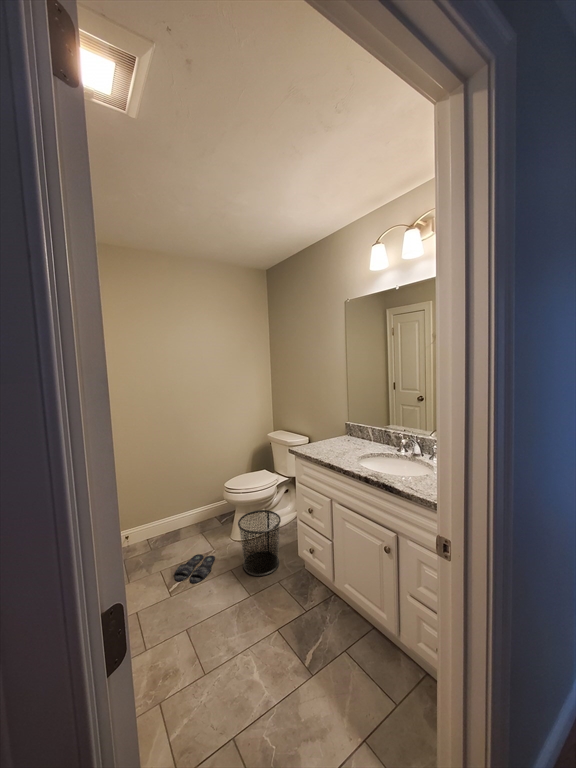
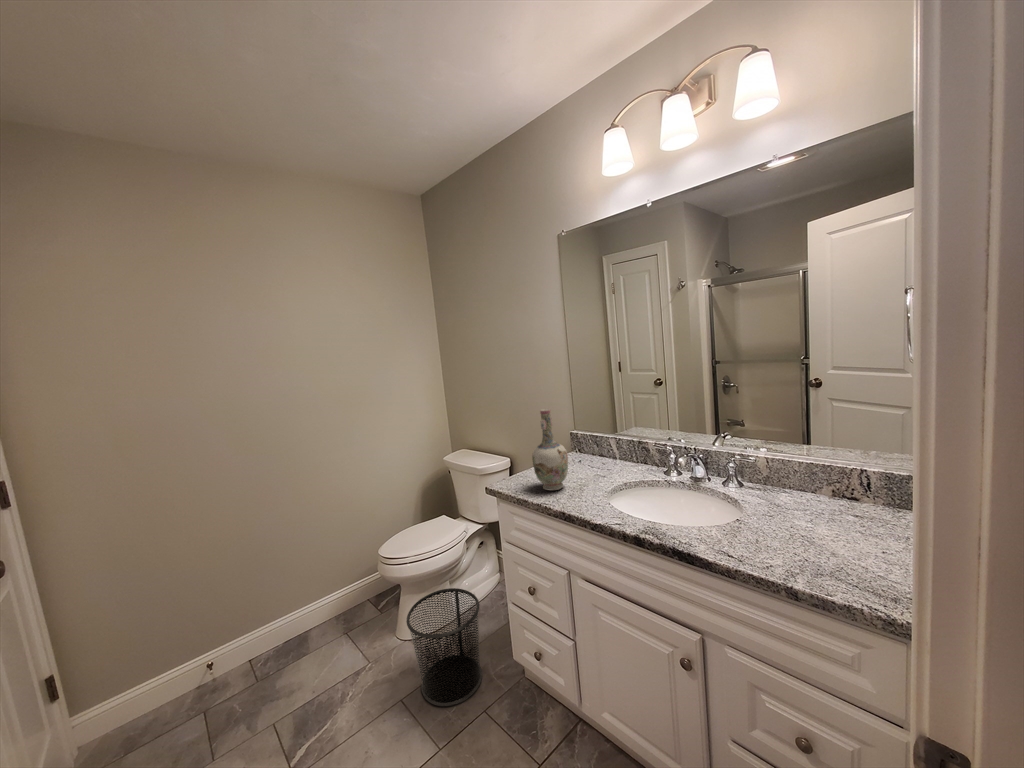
vase: none [317,405,337,453] -> present [532,409,568,490]
slippers: present [175,554,215,583] -> none [299,676,371,740]

